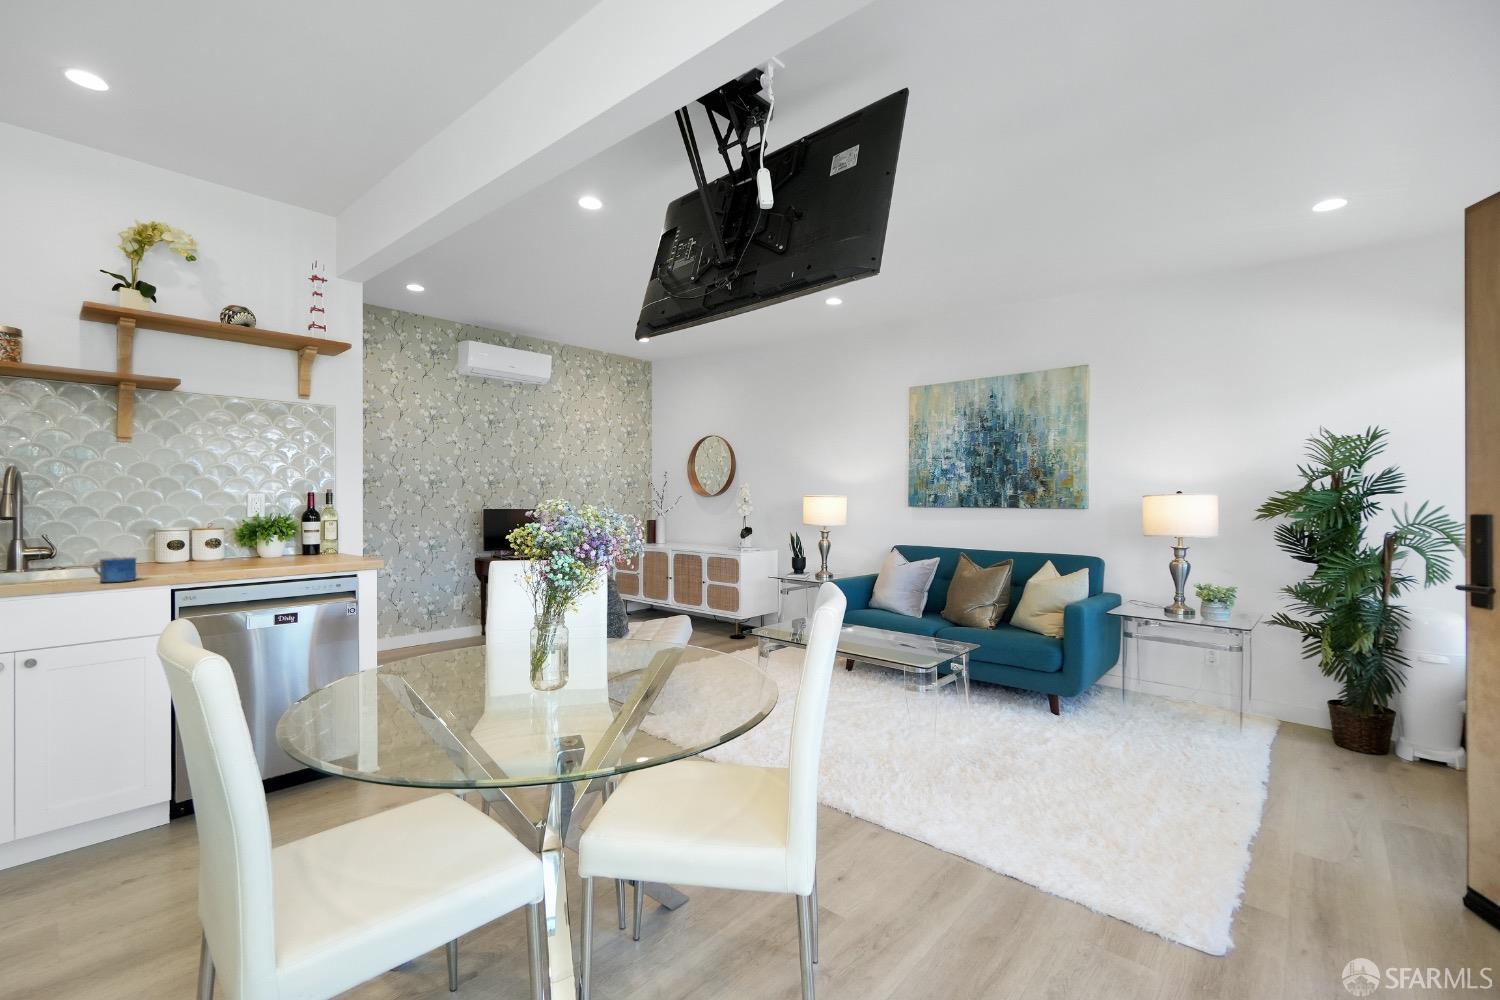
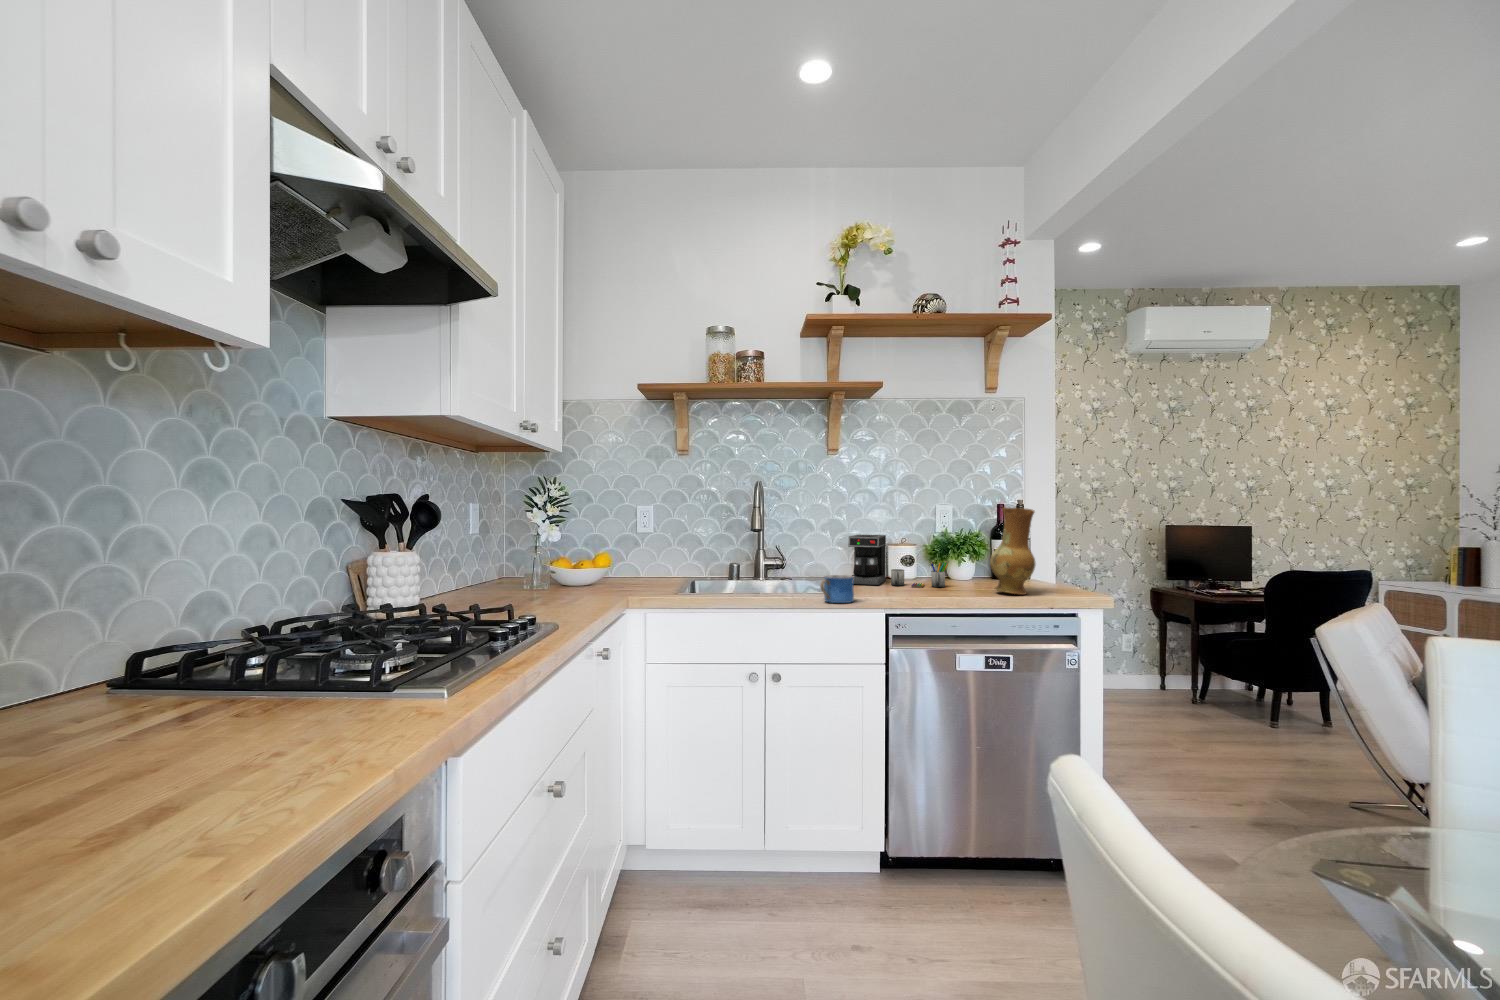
ceramic jug: none [288,496,328,563] -> present [990,507,1035,595]
coffee maker: none [138,521,253,567] -> present [848,535,949,587]

